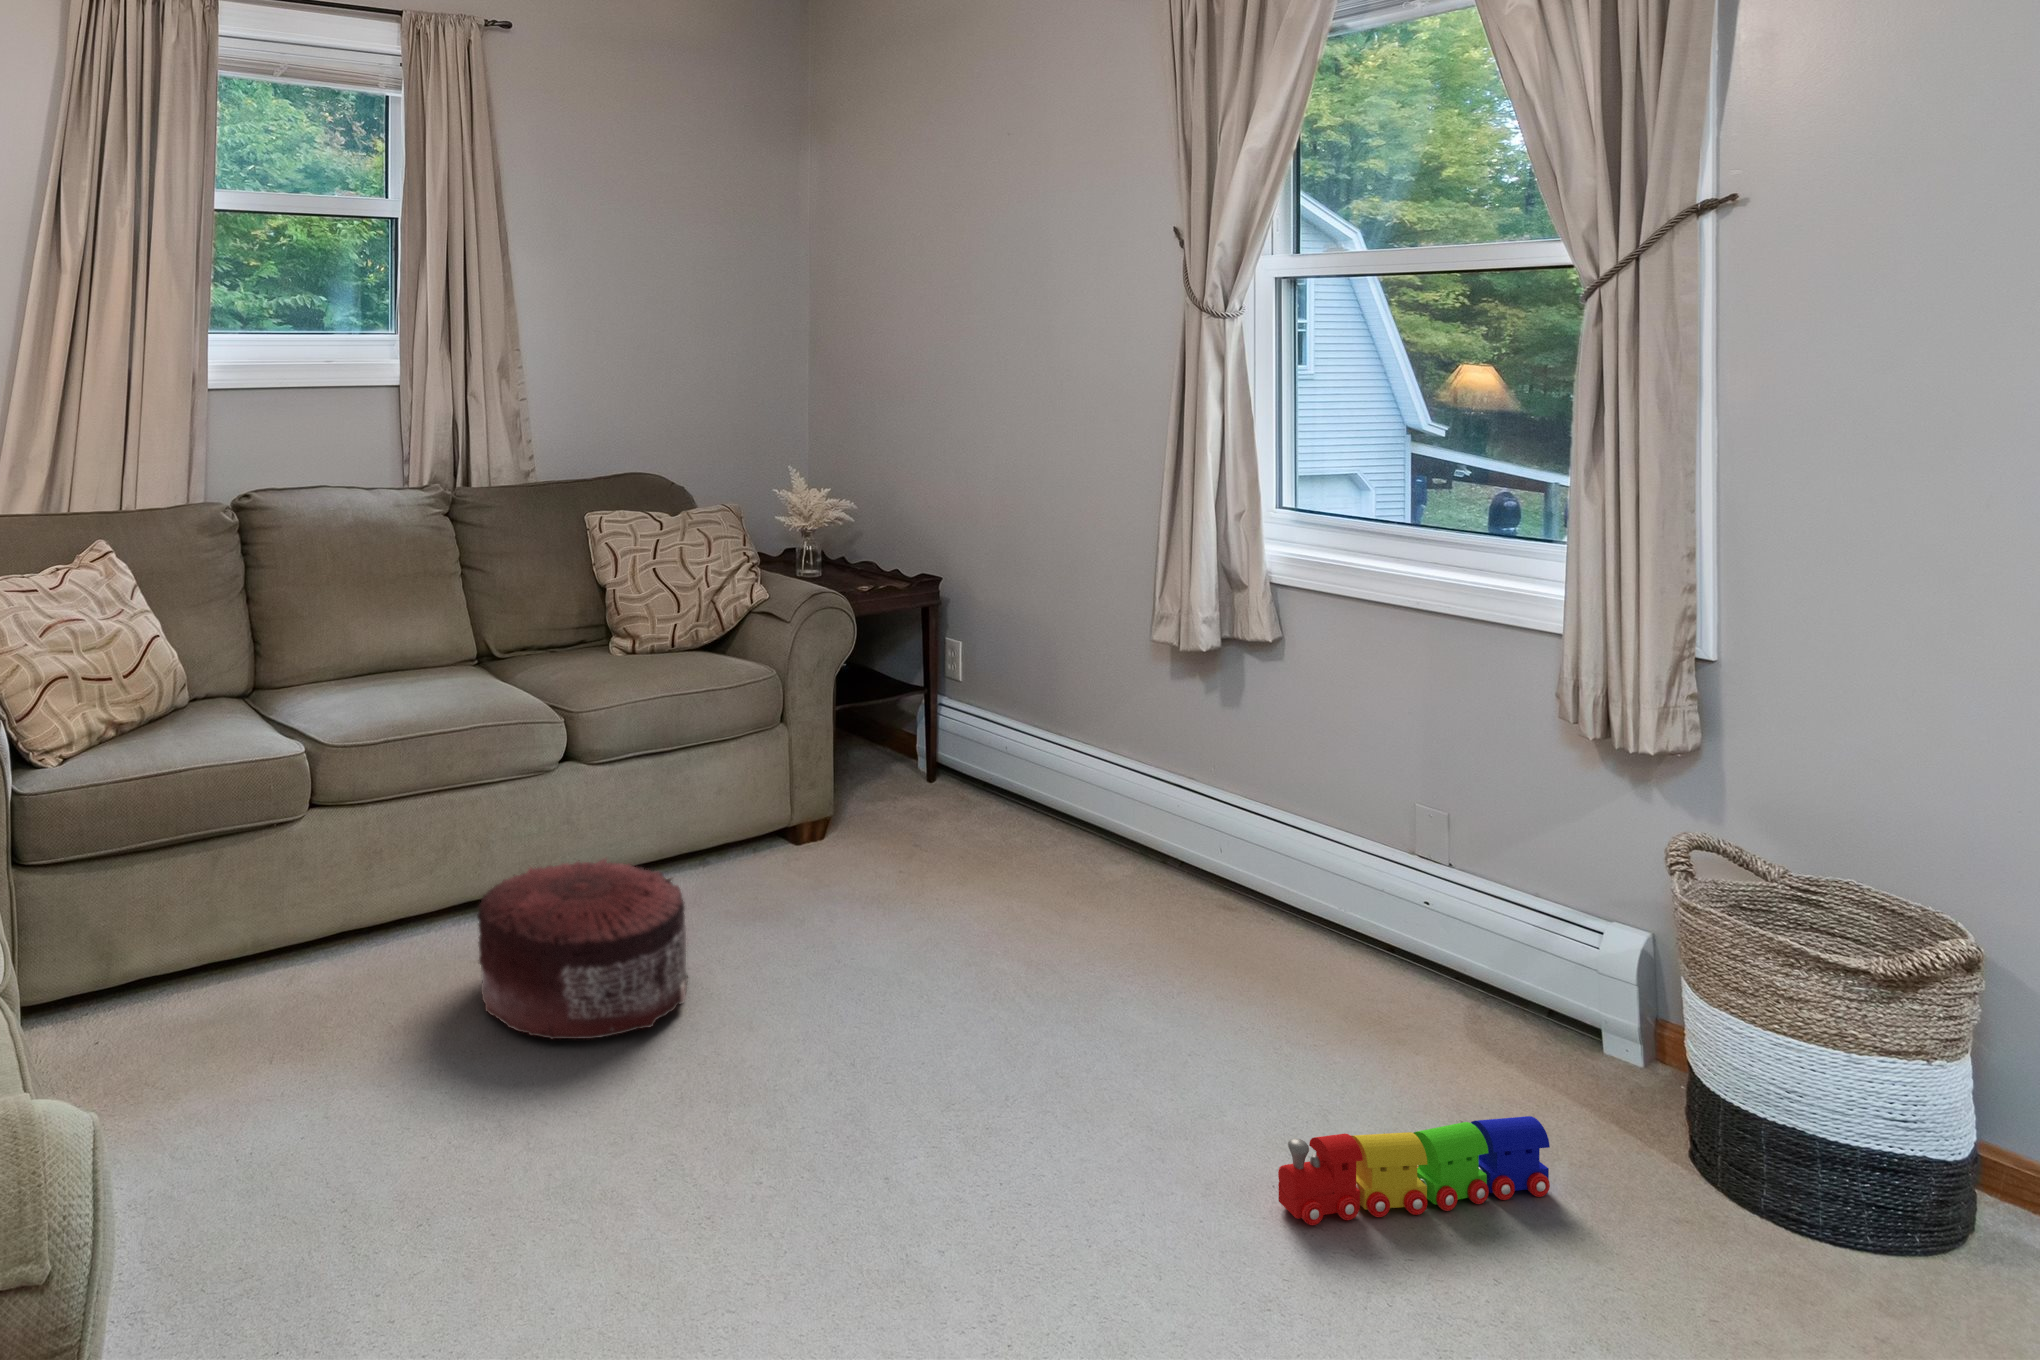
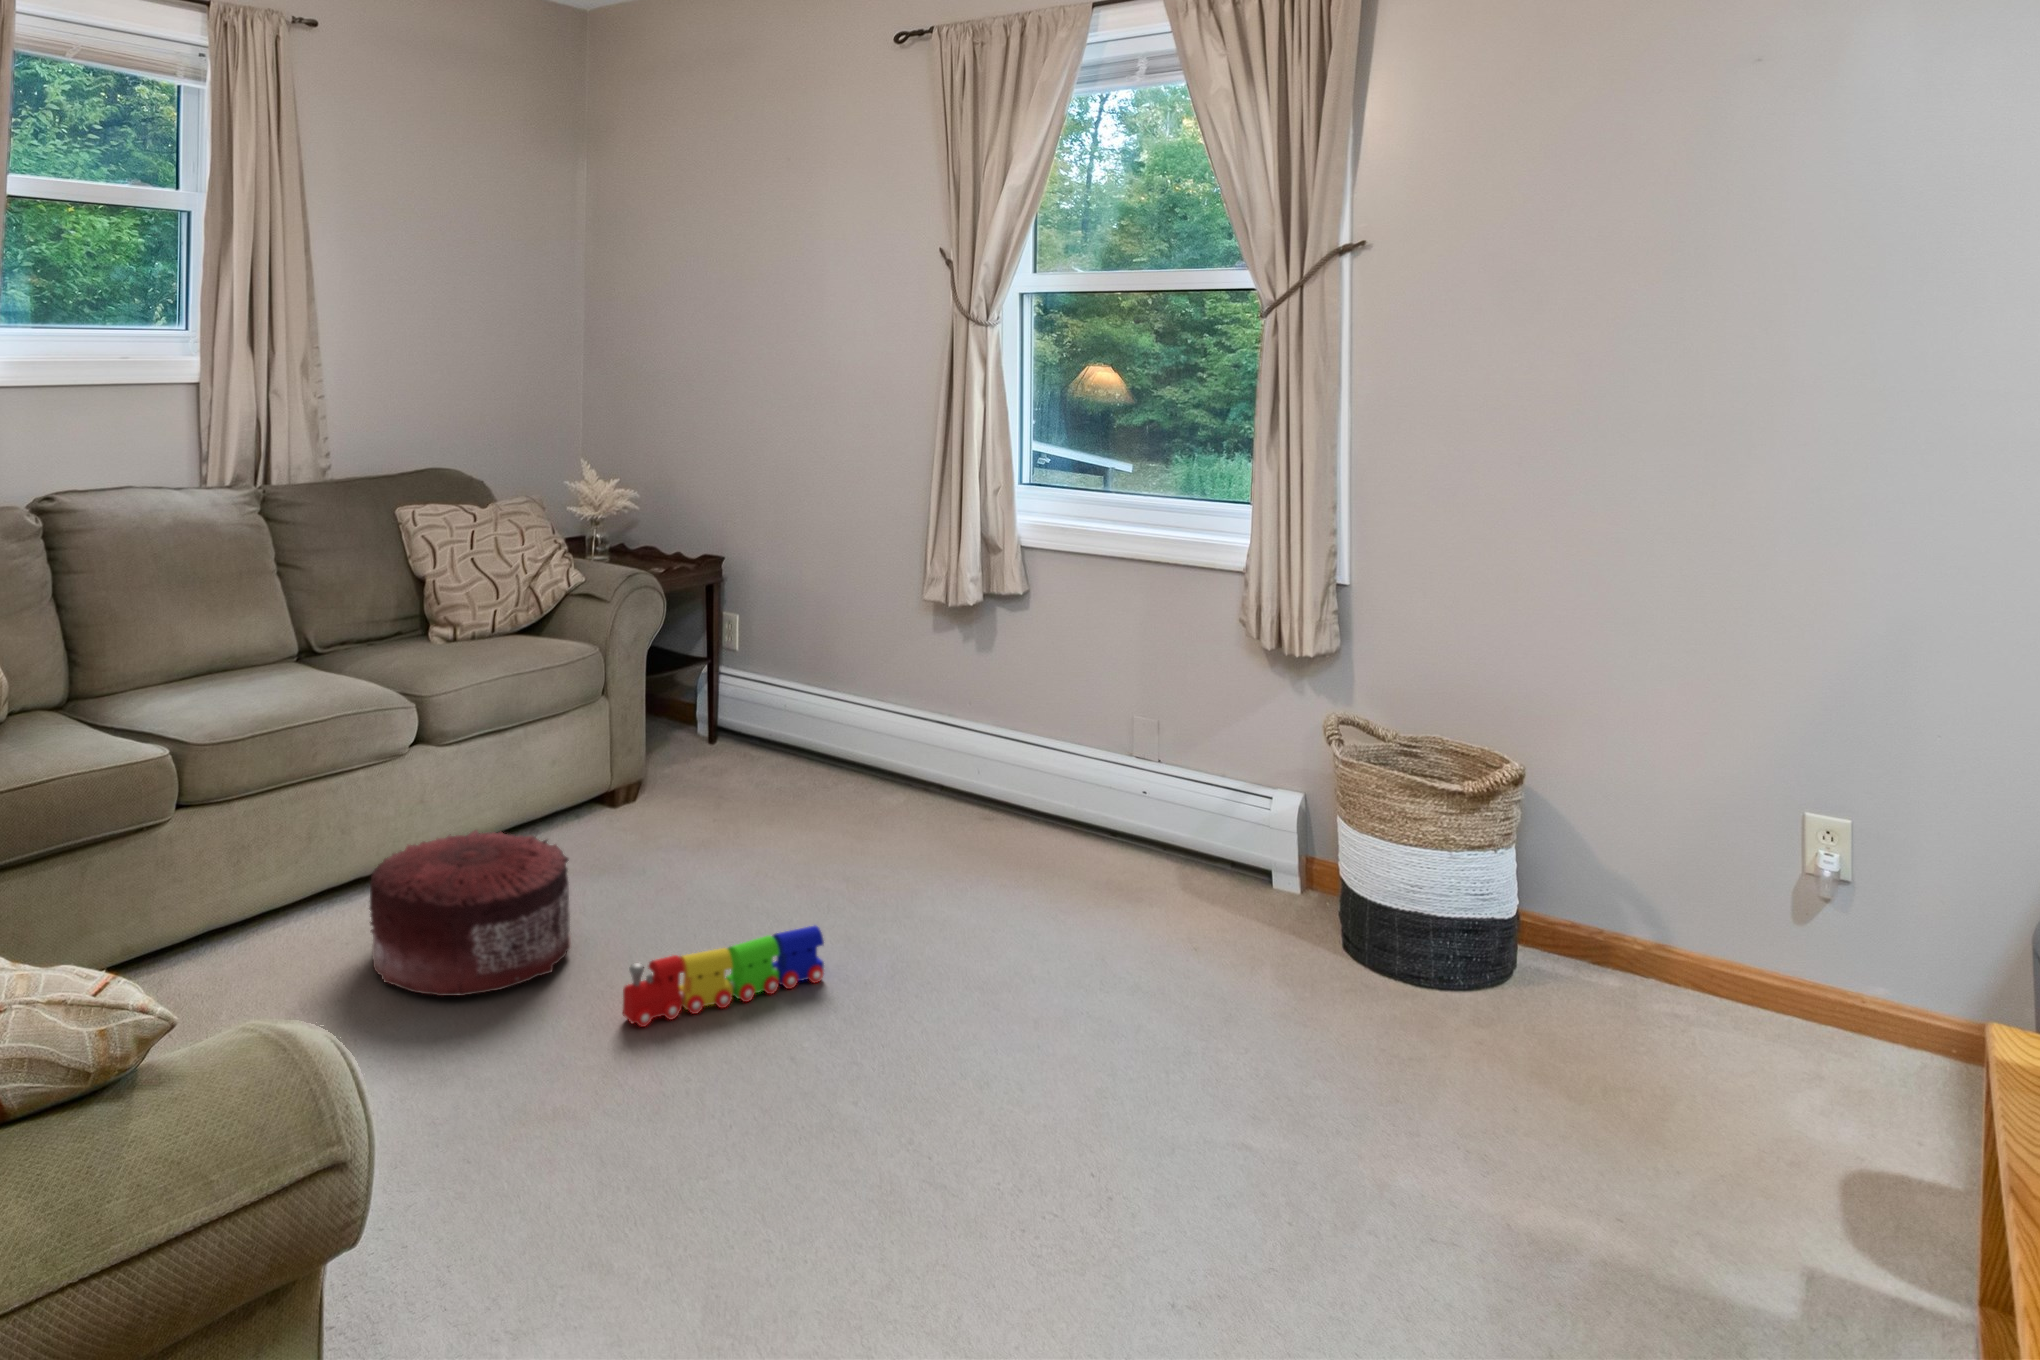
toy train: present [1278,1116,1550,1225] -> present [623,926,824,1027]

